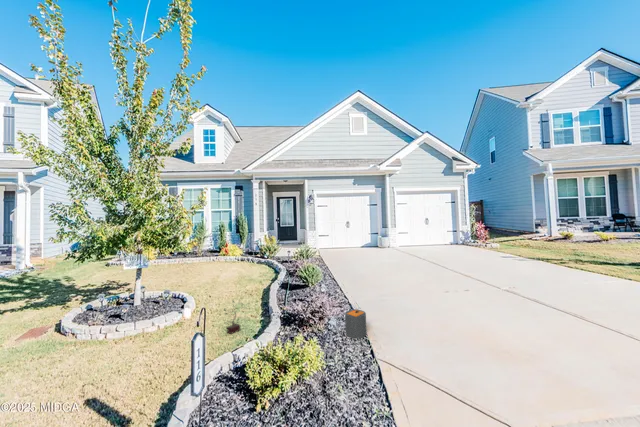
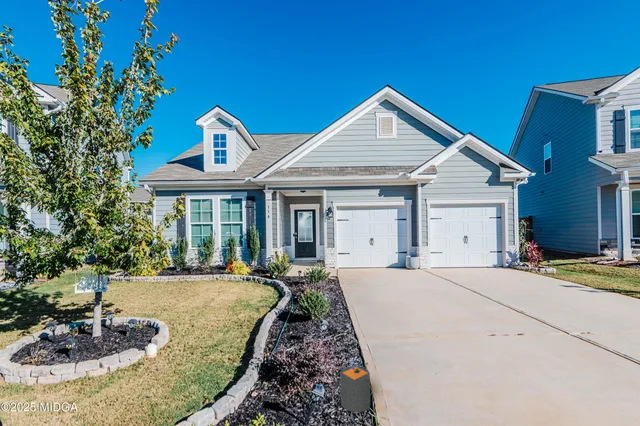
potted plant: present [224,301,240,334] -> none [181,341,220,388]

